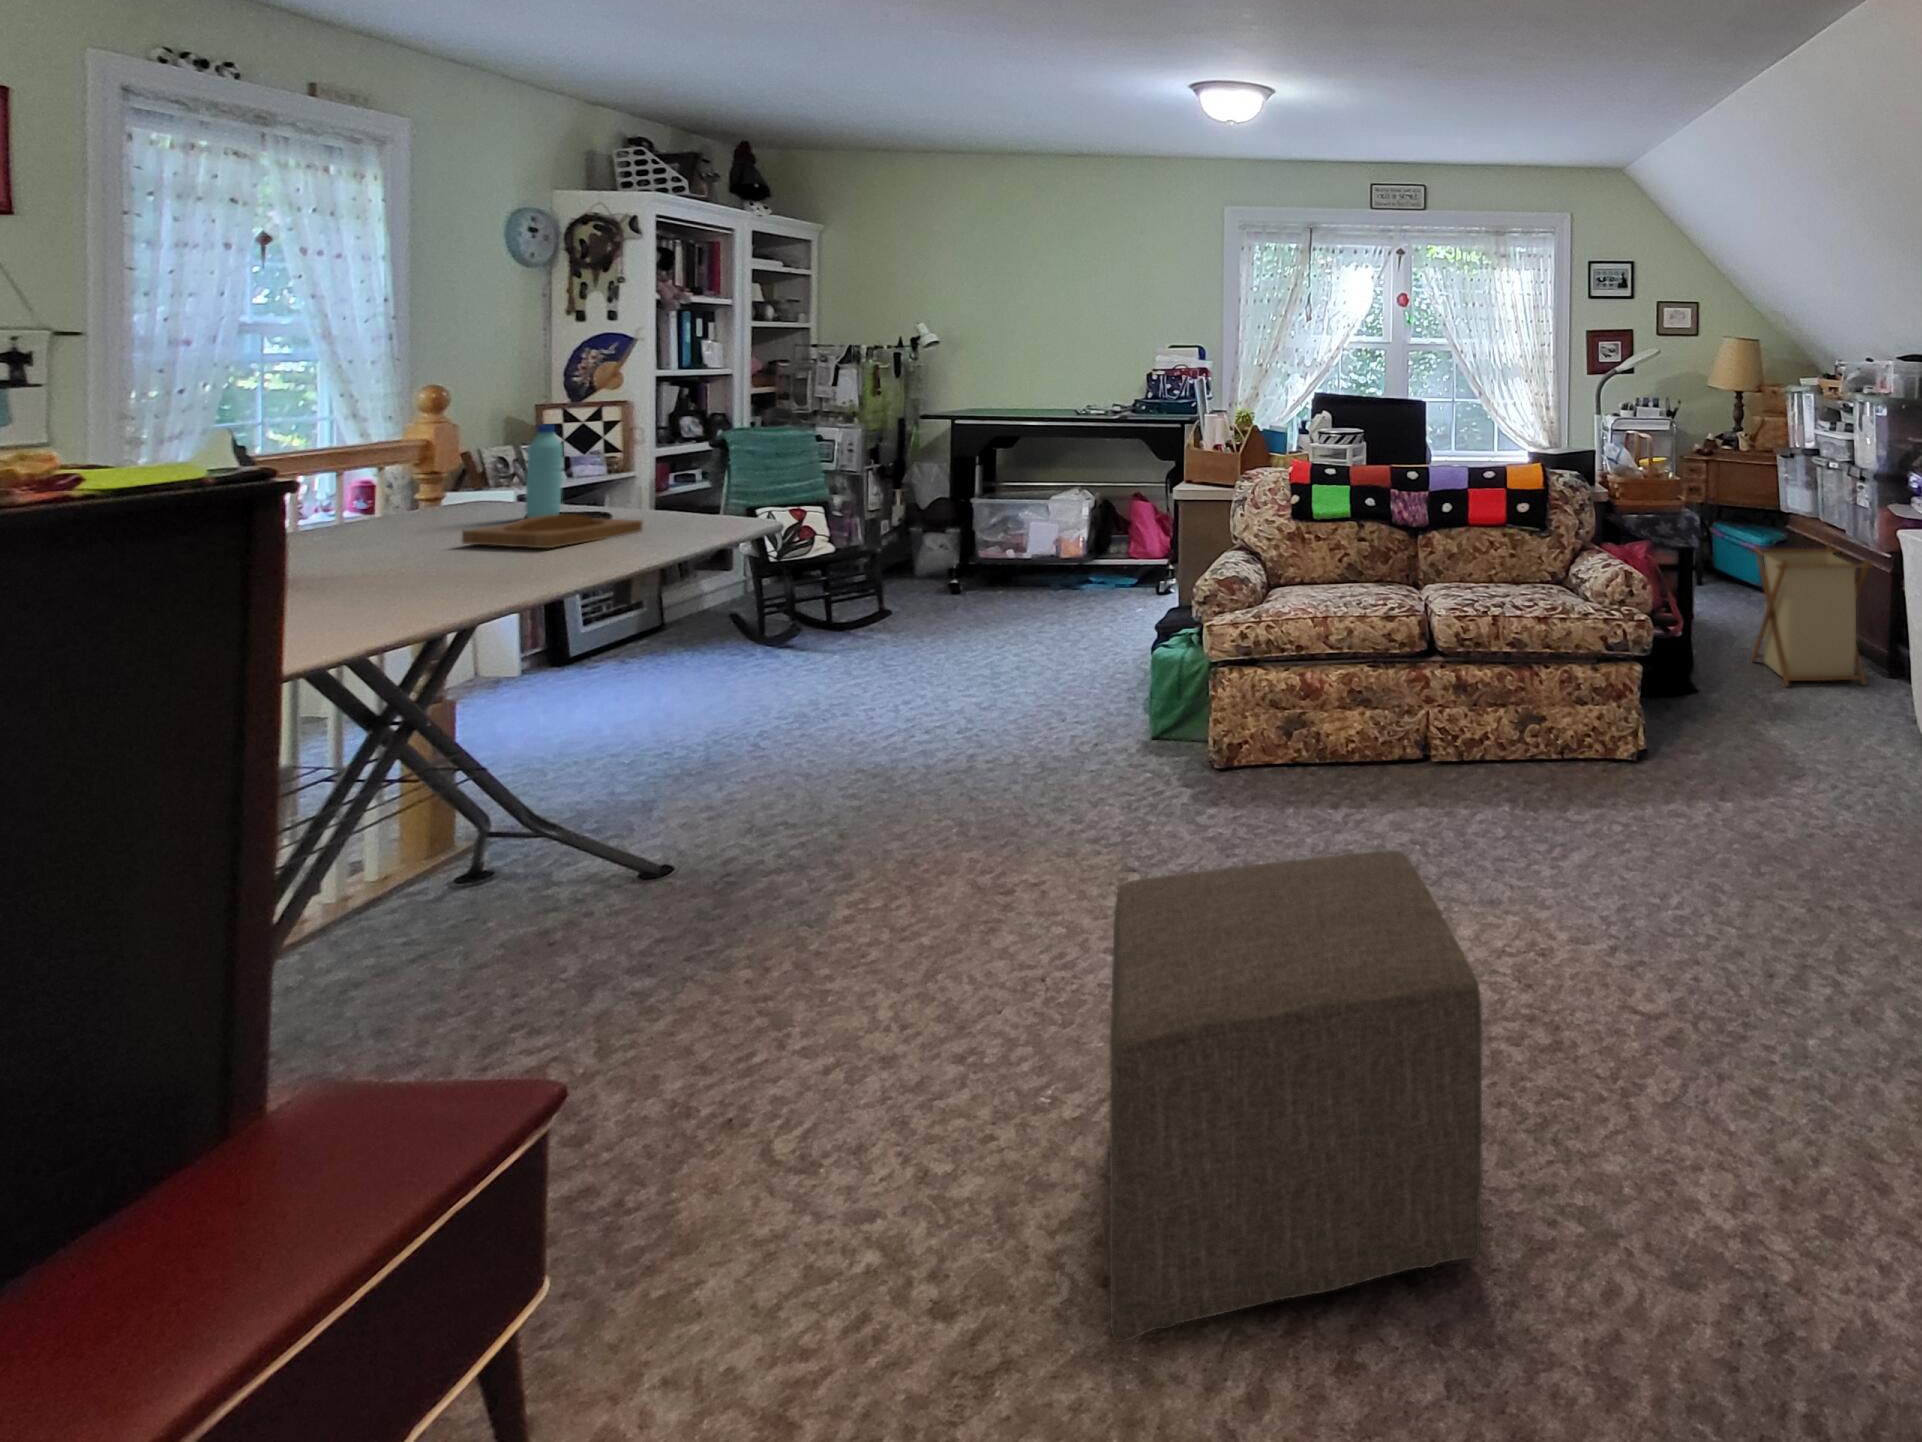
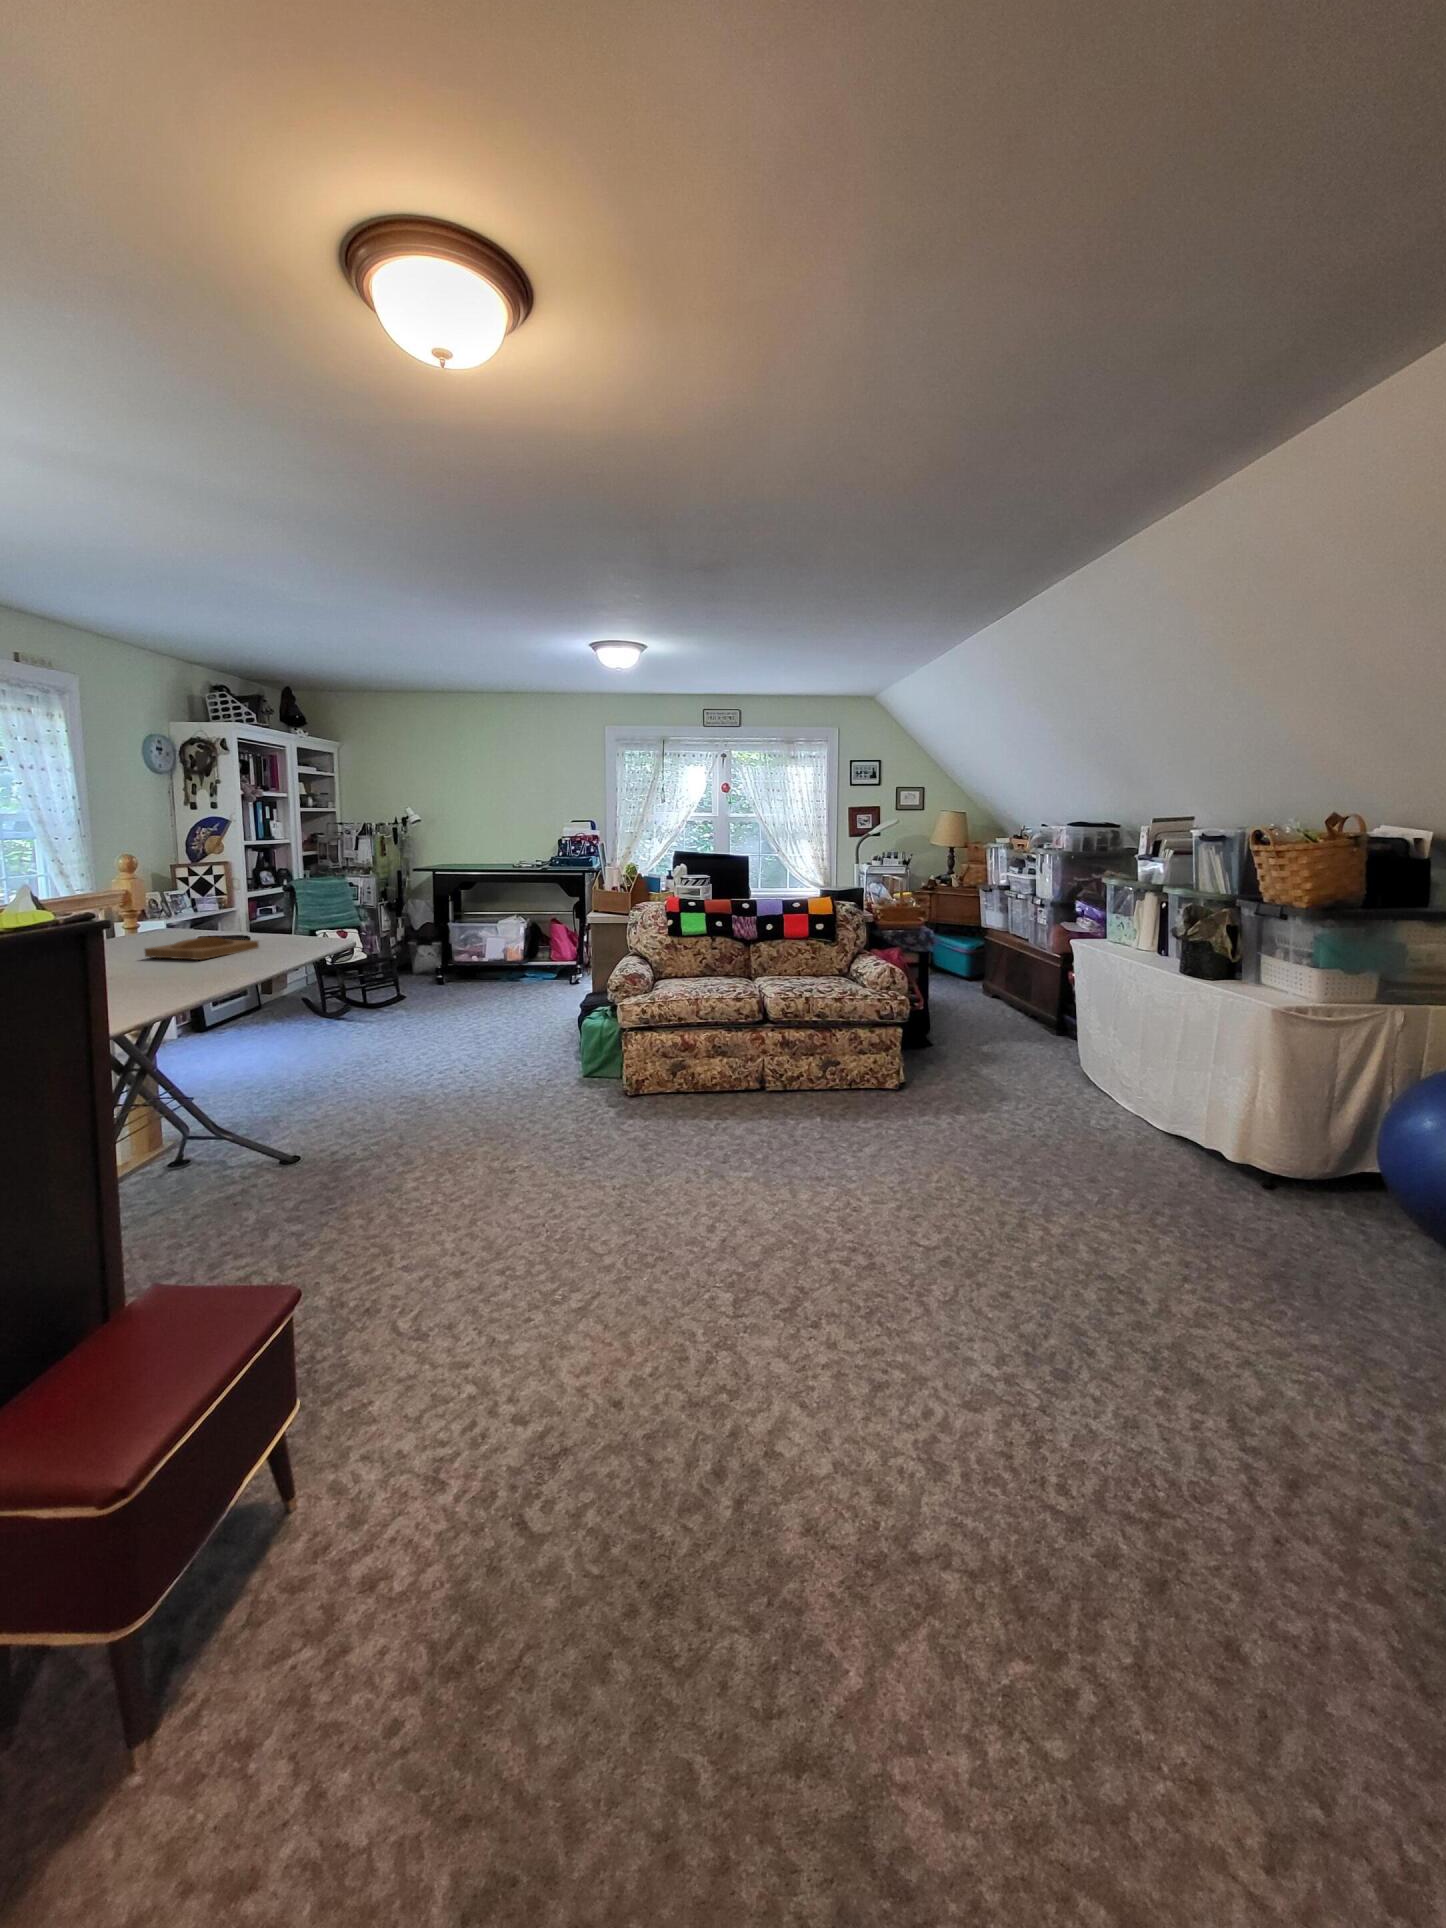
water bottle: present [525,424,563,518] -> none [177,879,203,940]
laundry basket: present [1749,545,1874,686] -> none [959,949,1044,1039]
ottoman: present [1109,850,1483,1342] -> none [600,1150,849,1447]

